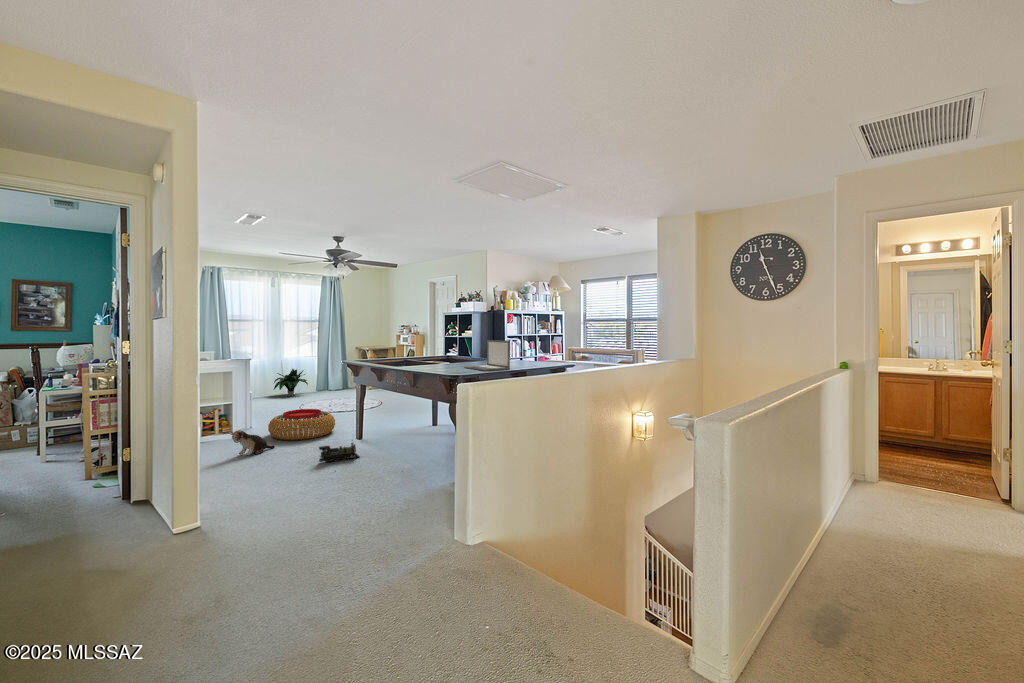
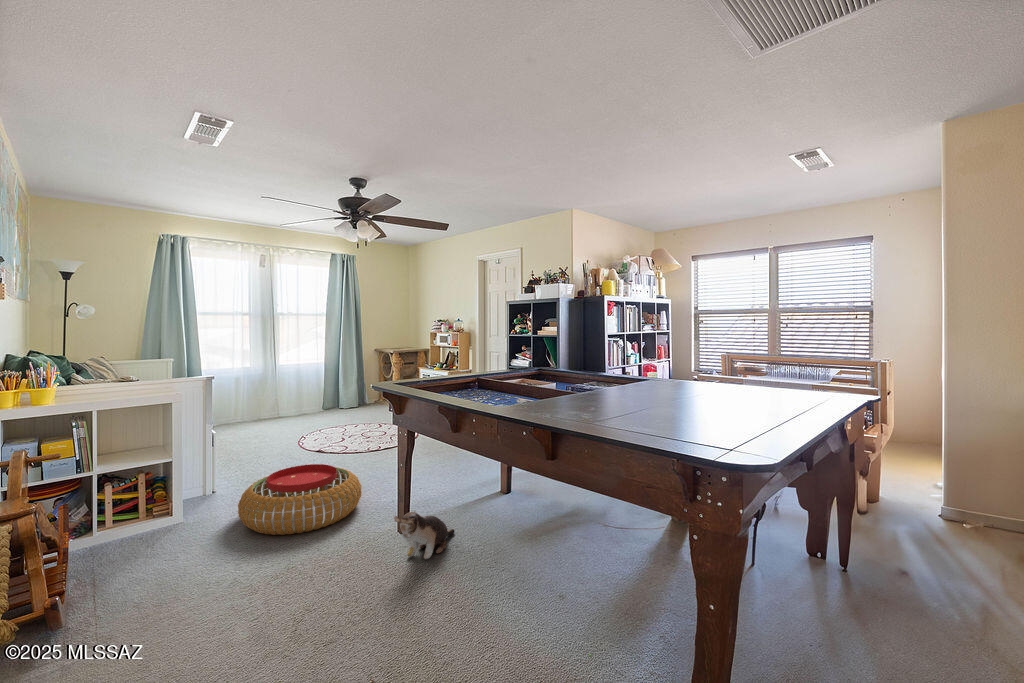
laptop: present [464,340,510,371] -> none [639,341,754,412]
potted plant: present [274,369,308,396] -> none [264,380,314,421]
plush toy: present [229,430,275,455] -> present [394,512,455,559]
toy train: present [319,443,360,462] -> none [337,567,429,634]

